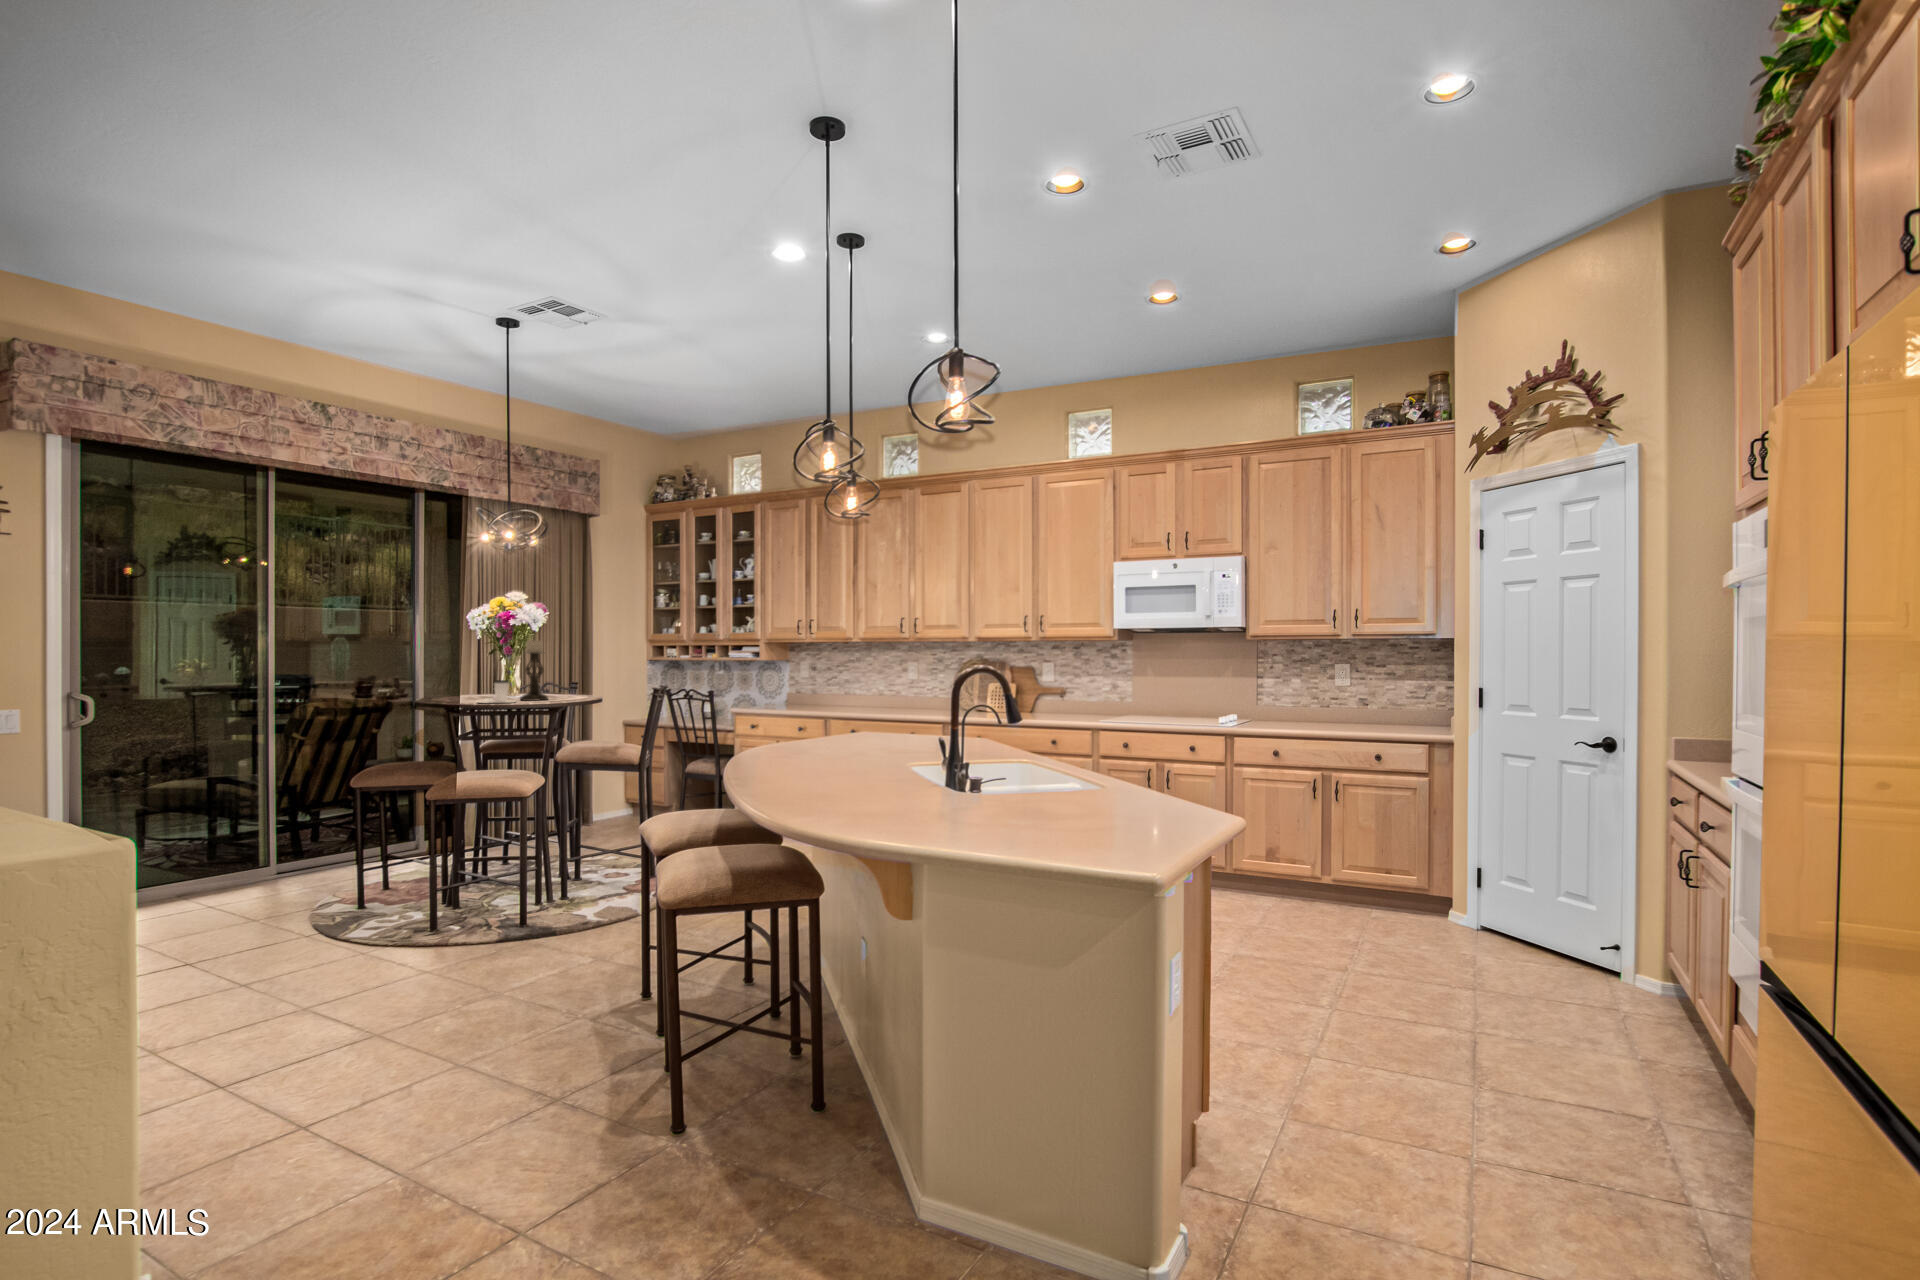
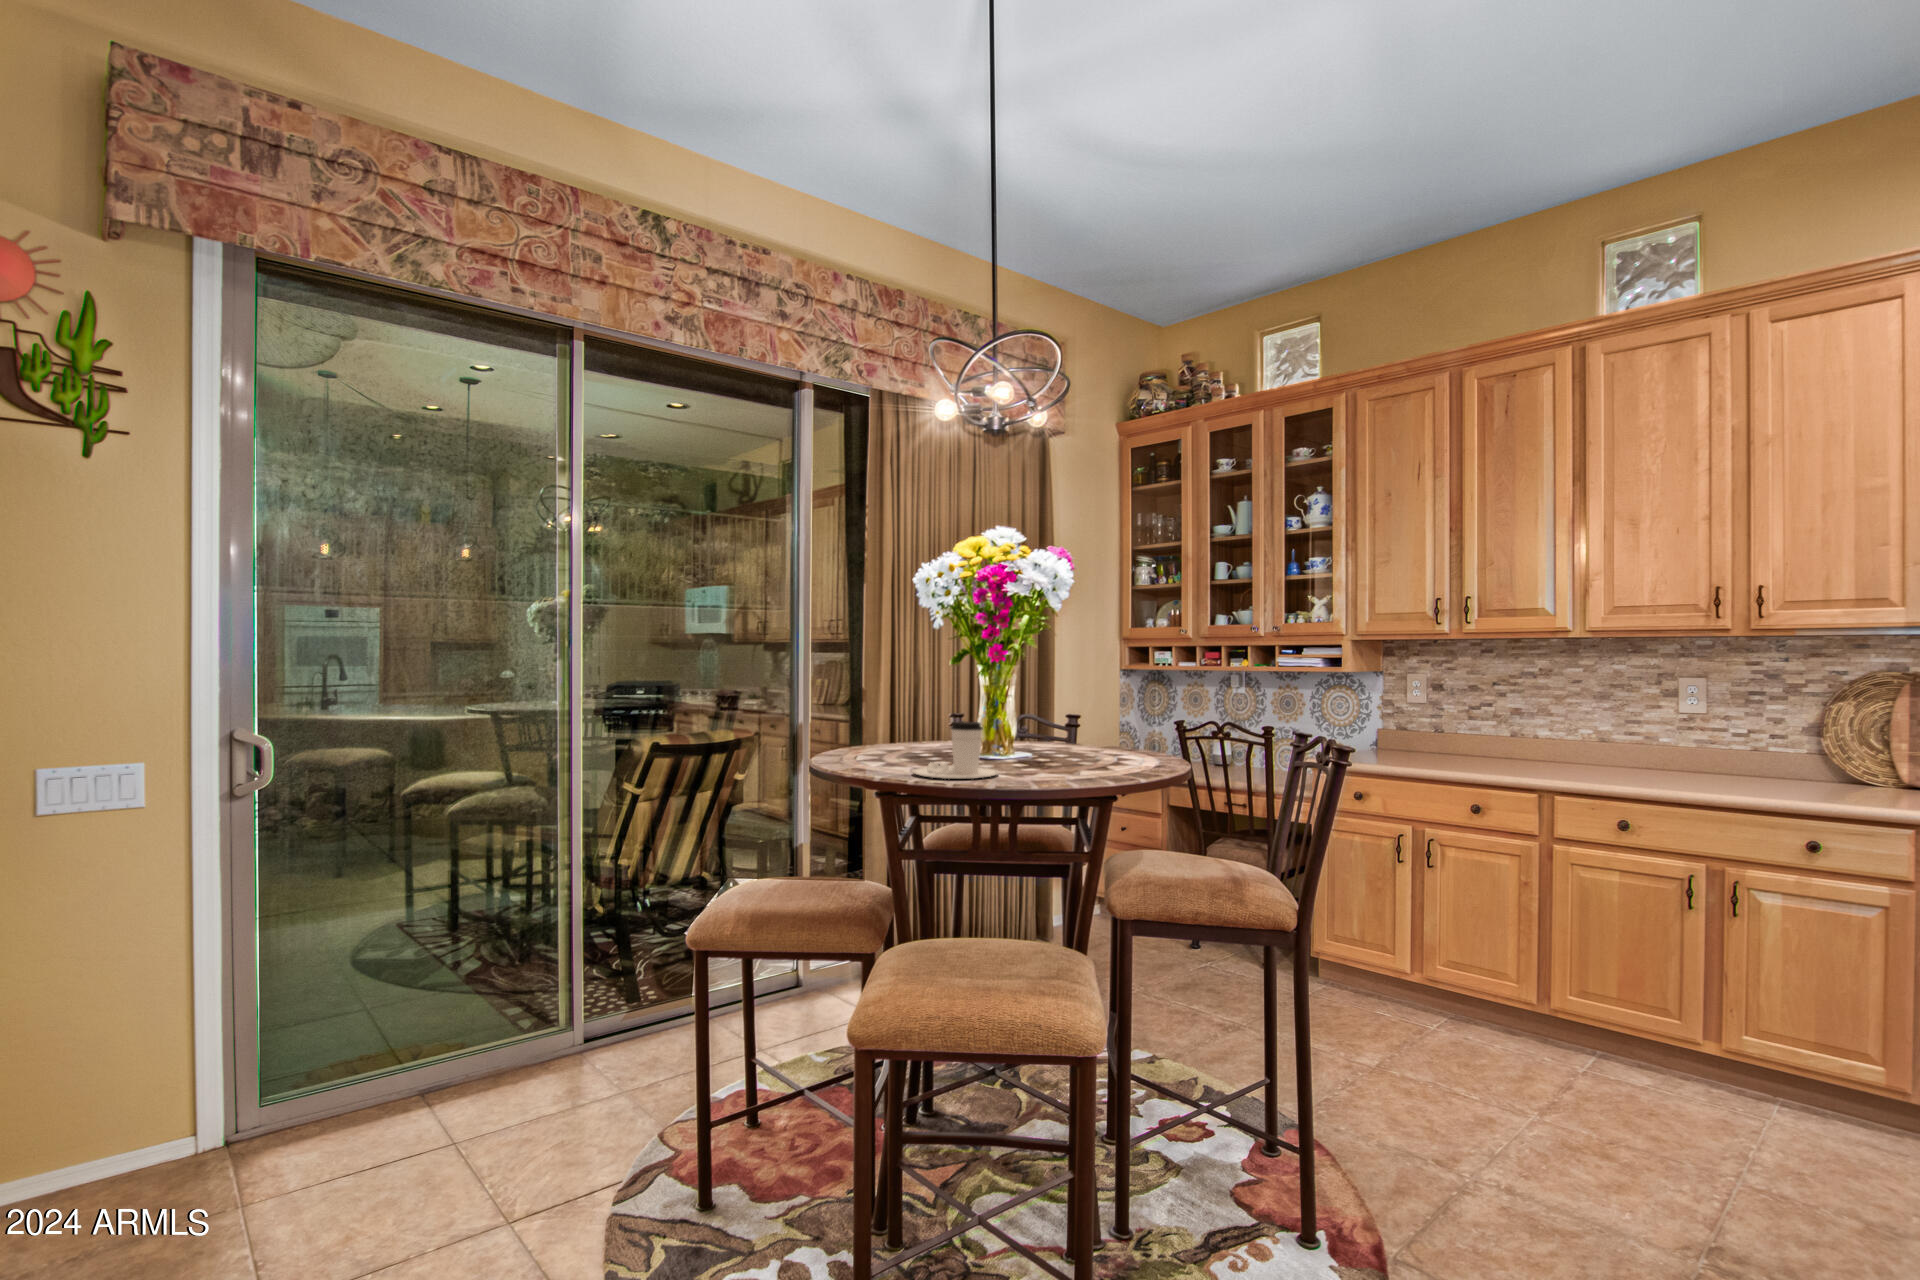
candle holder: present [520,639,549,701] -> none [987,627,1044,762]

